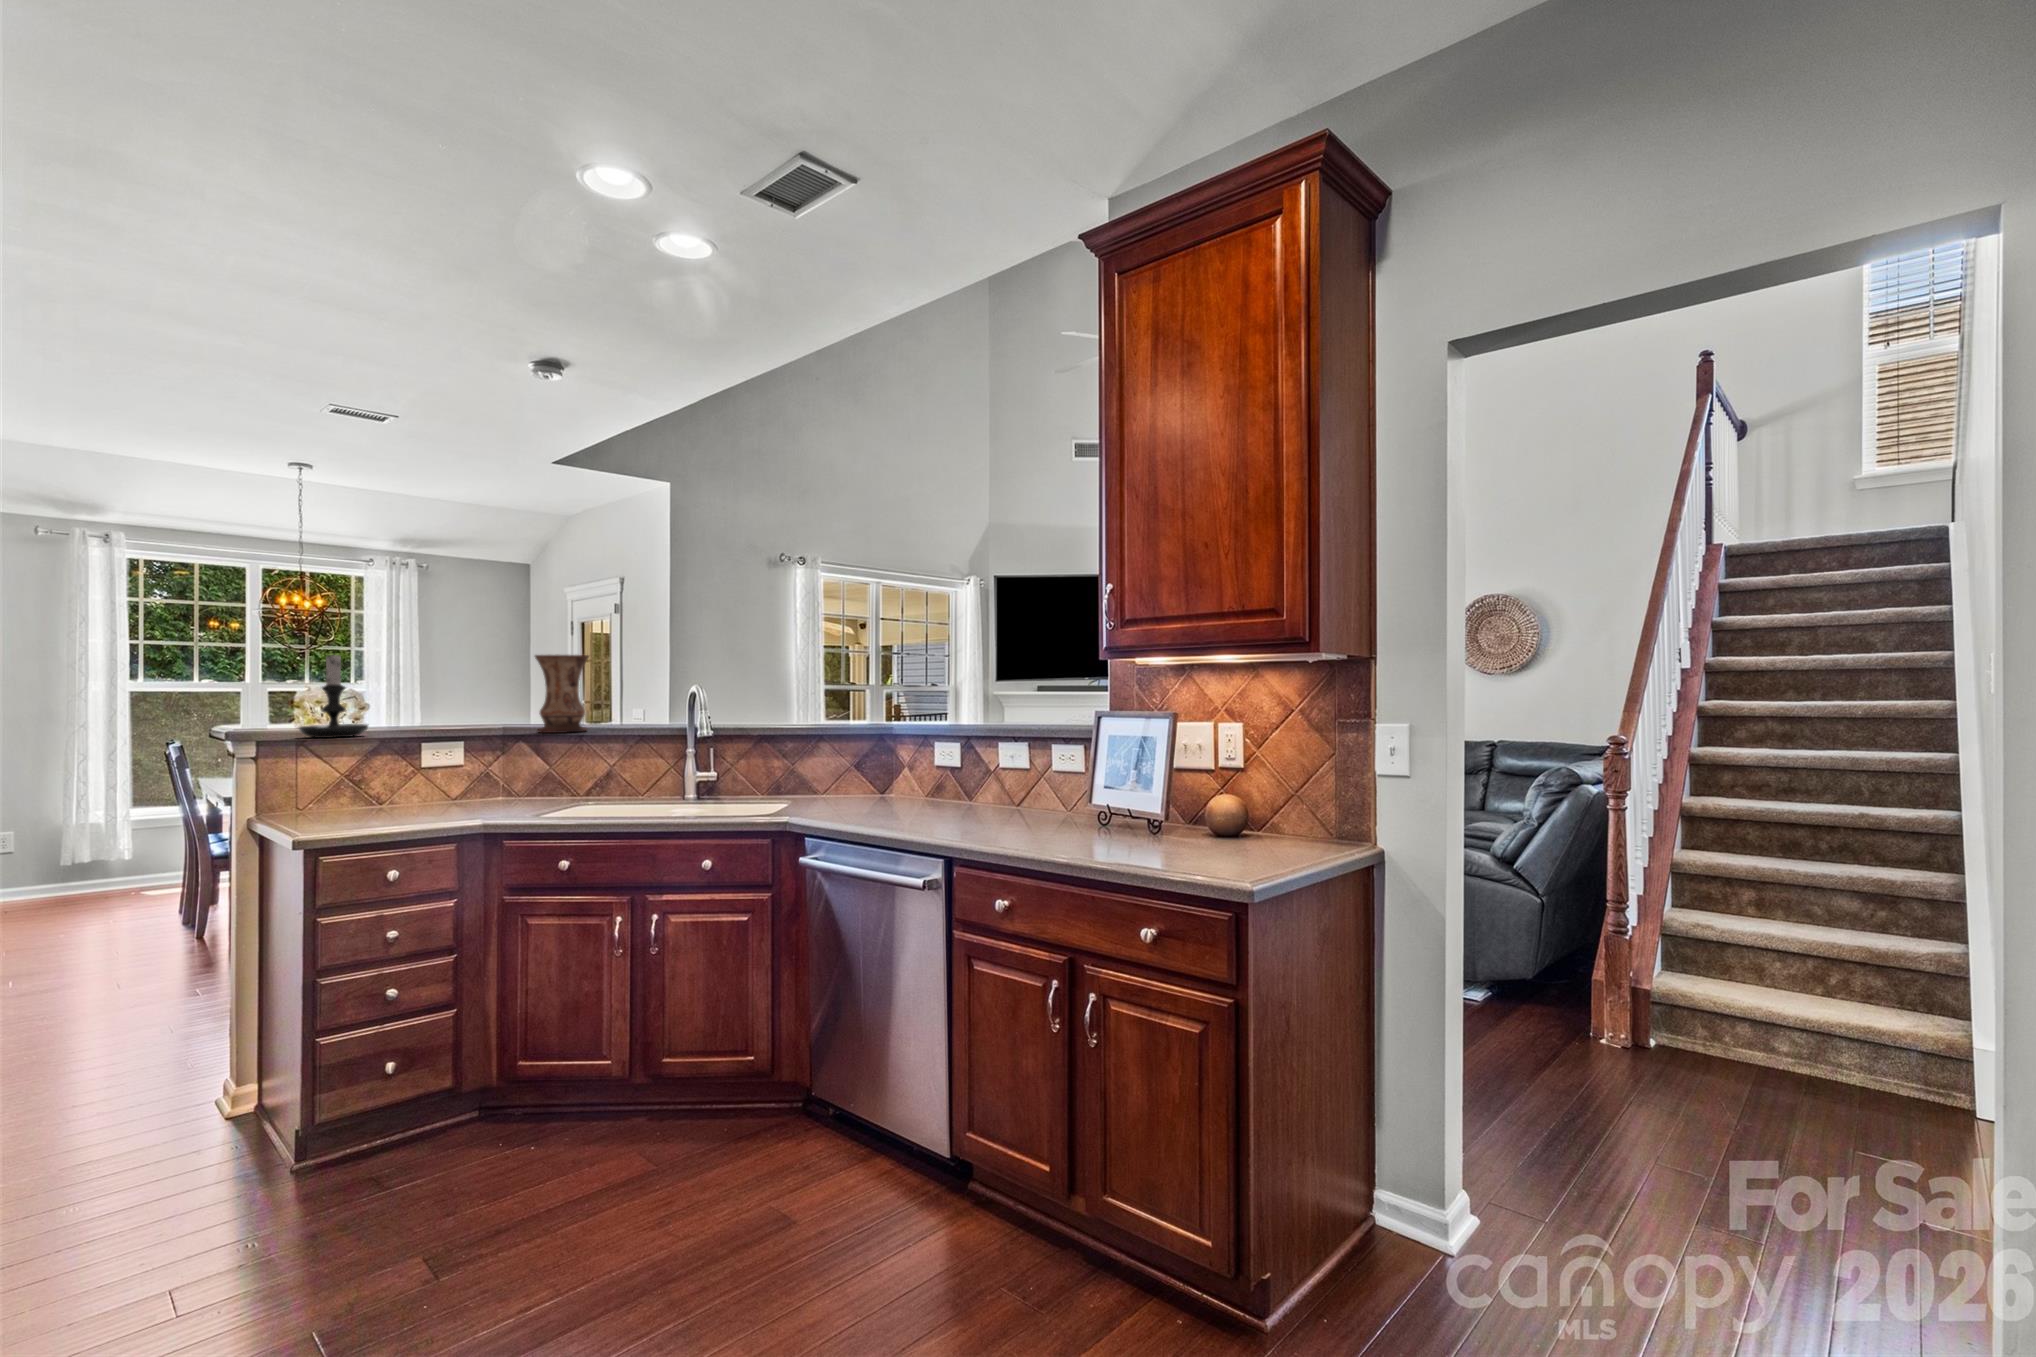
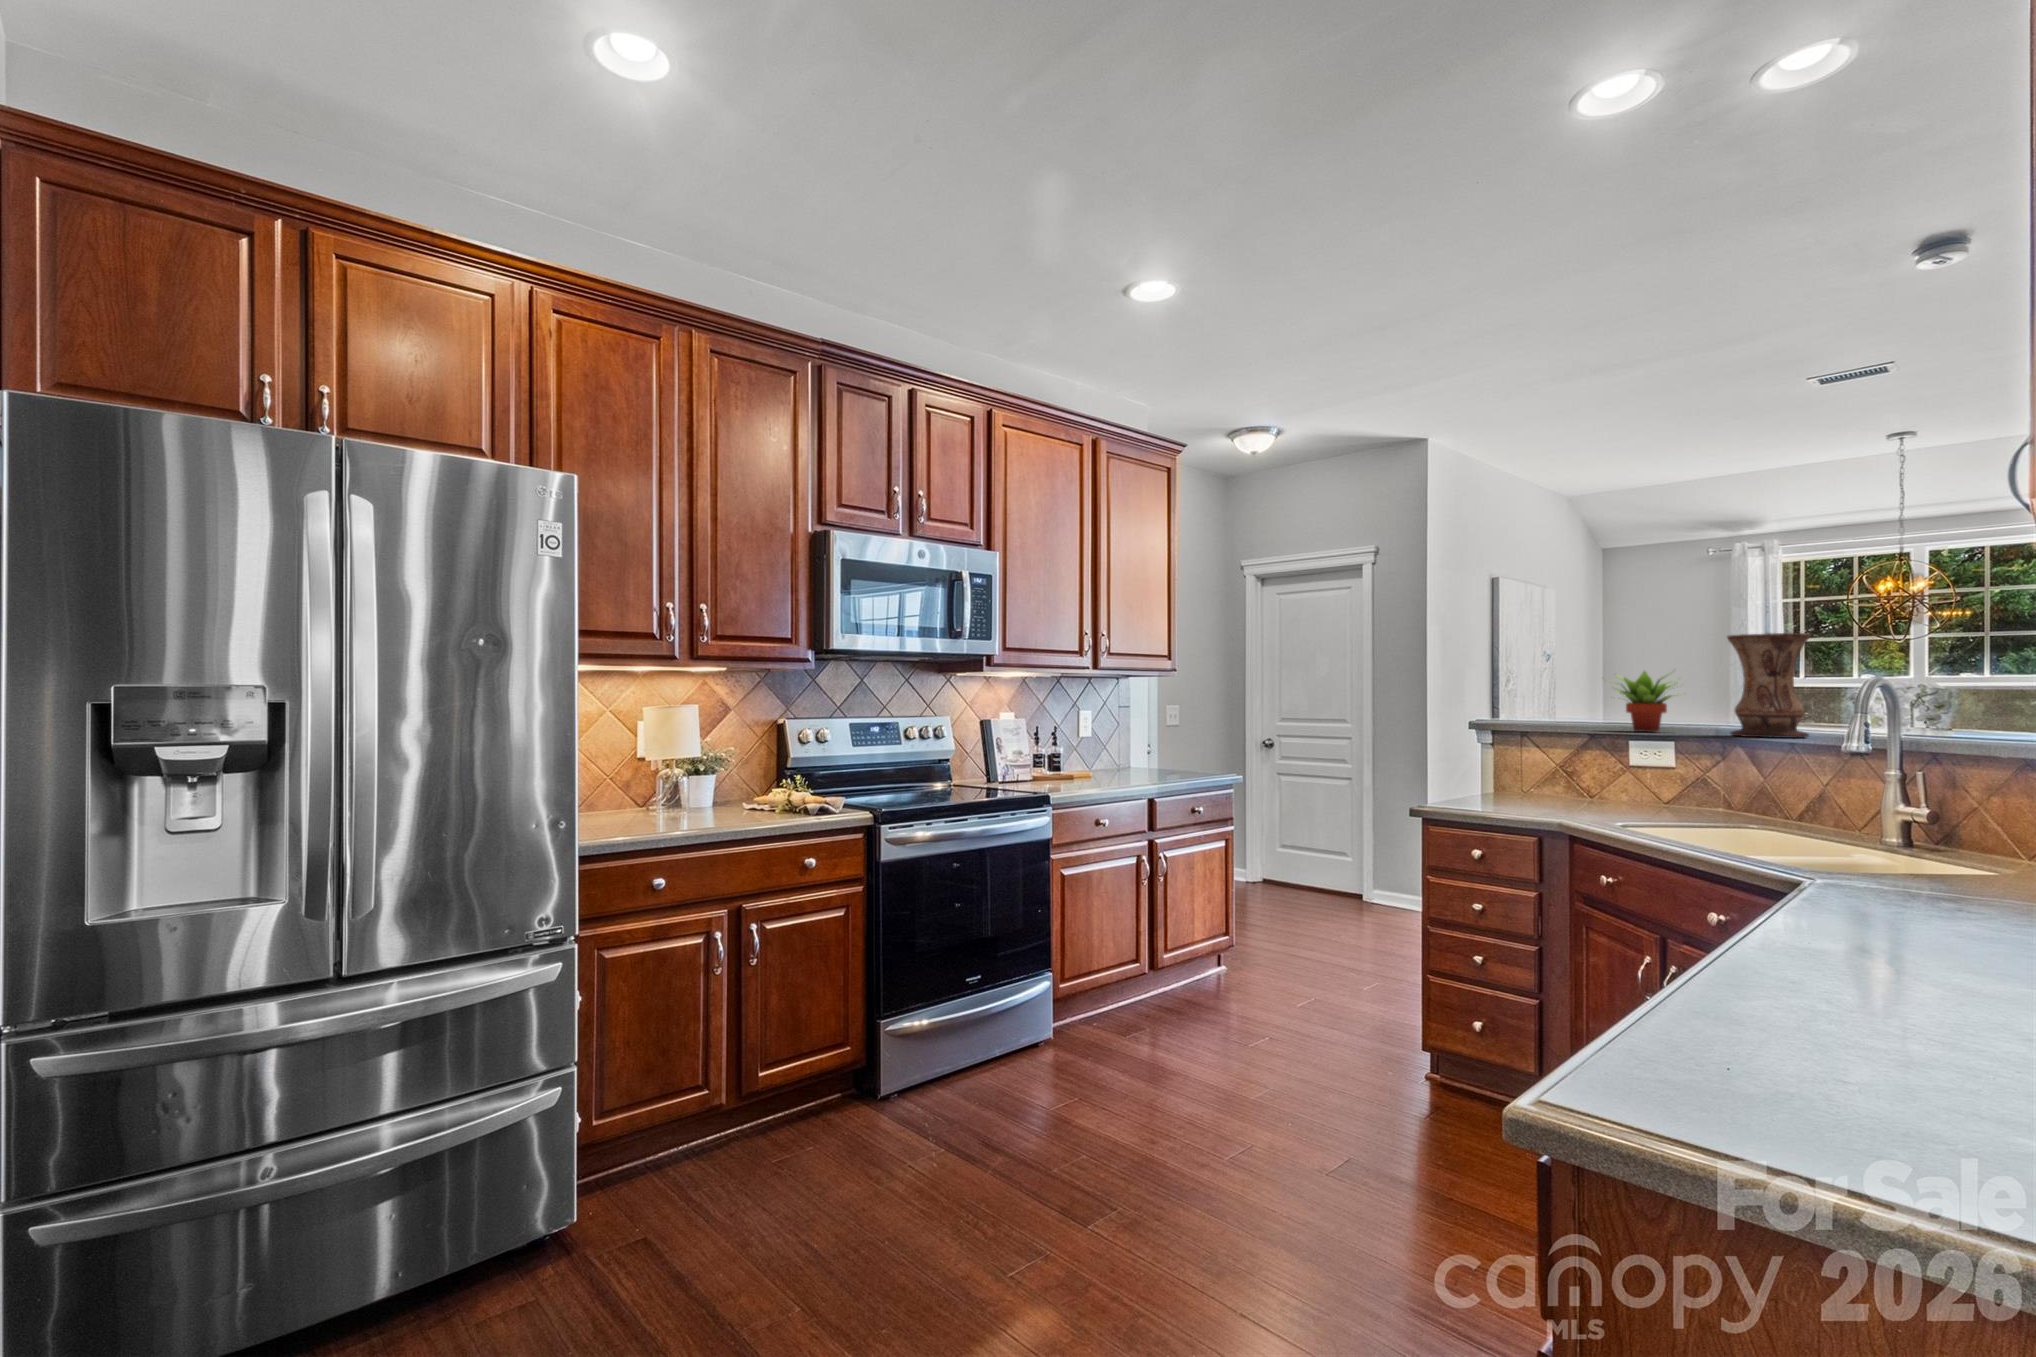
candle holder: present [299,655,368,738] -> none [1520,640,1592,727]
succulent plant: none [427,680,492,735] -> present [1609,671,1675,732]

